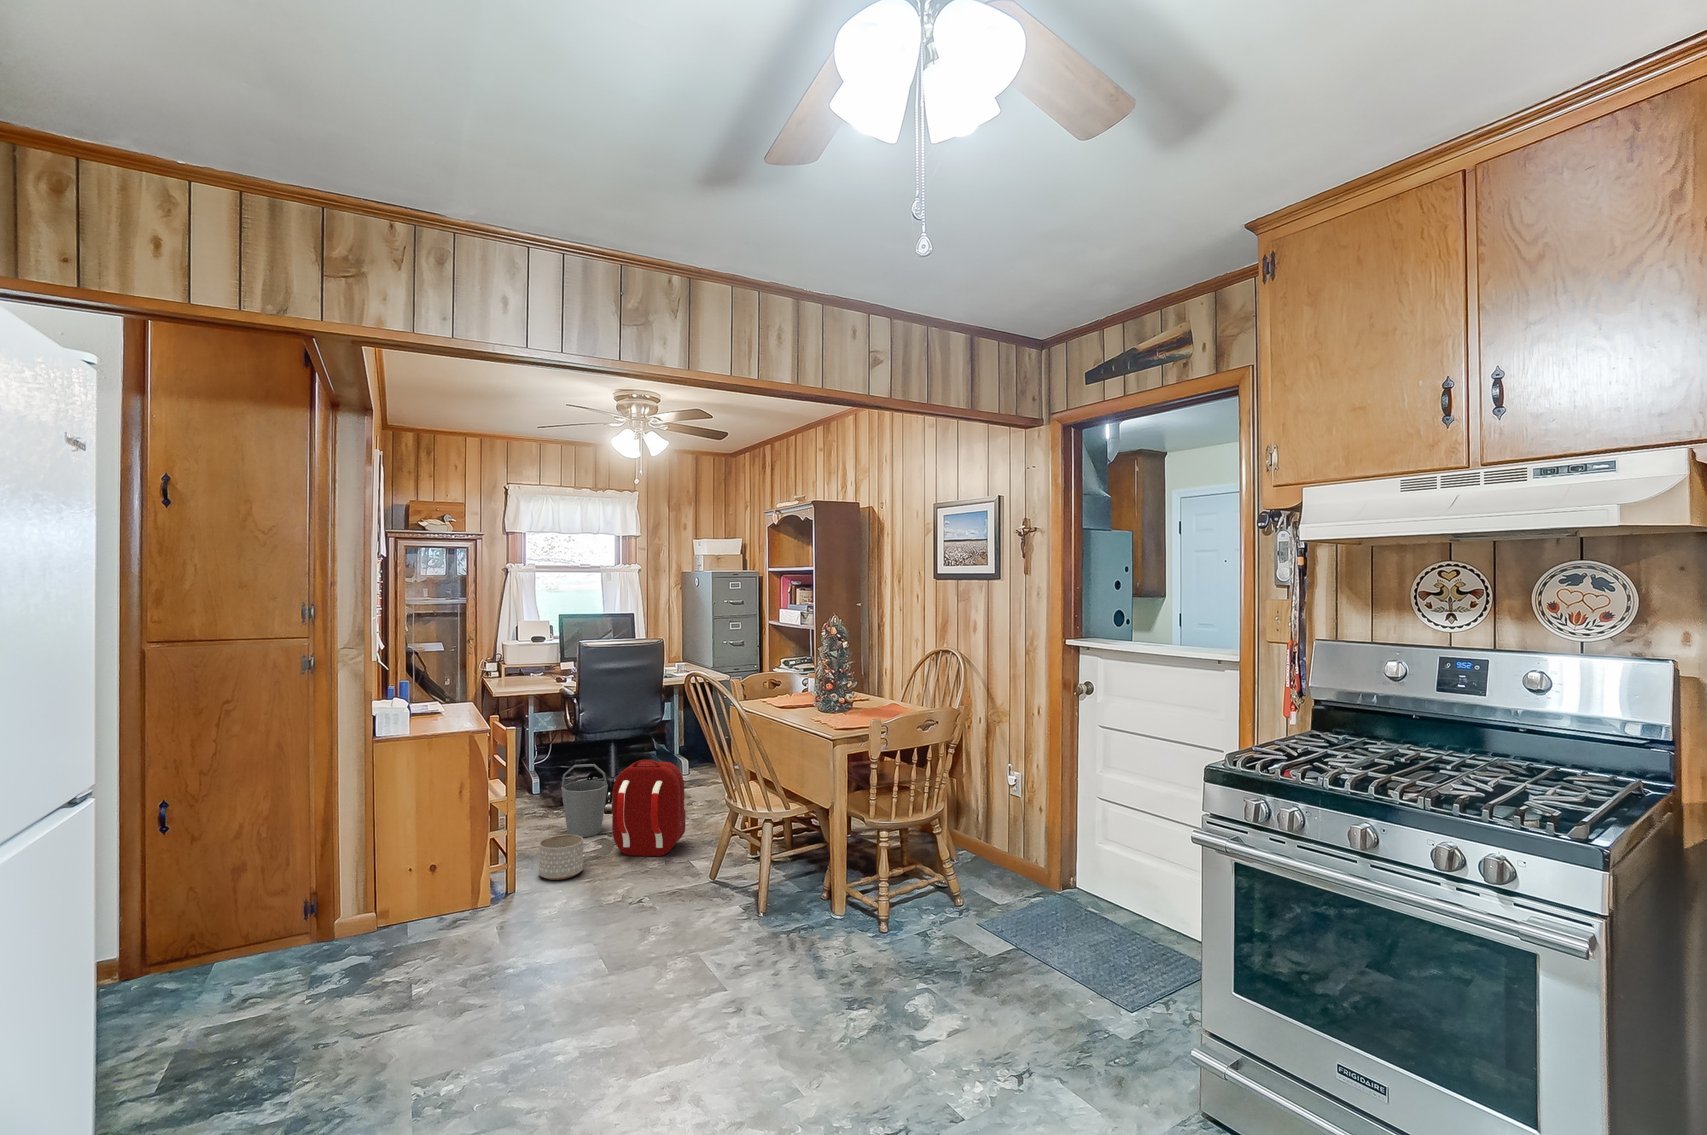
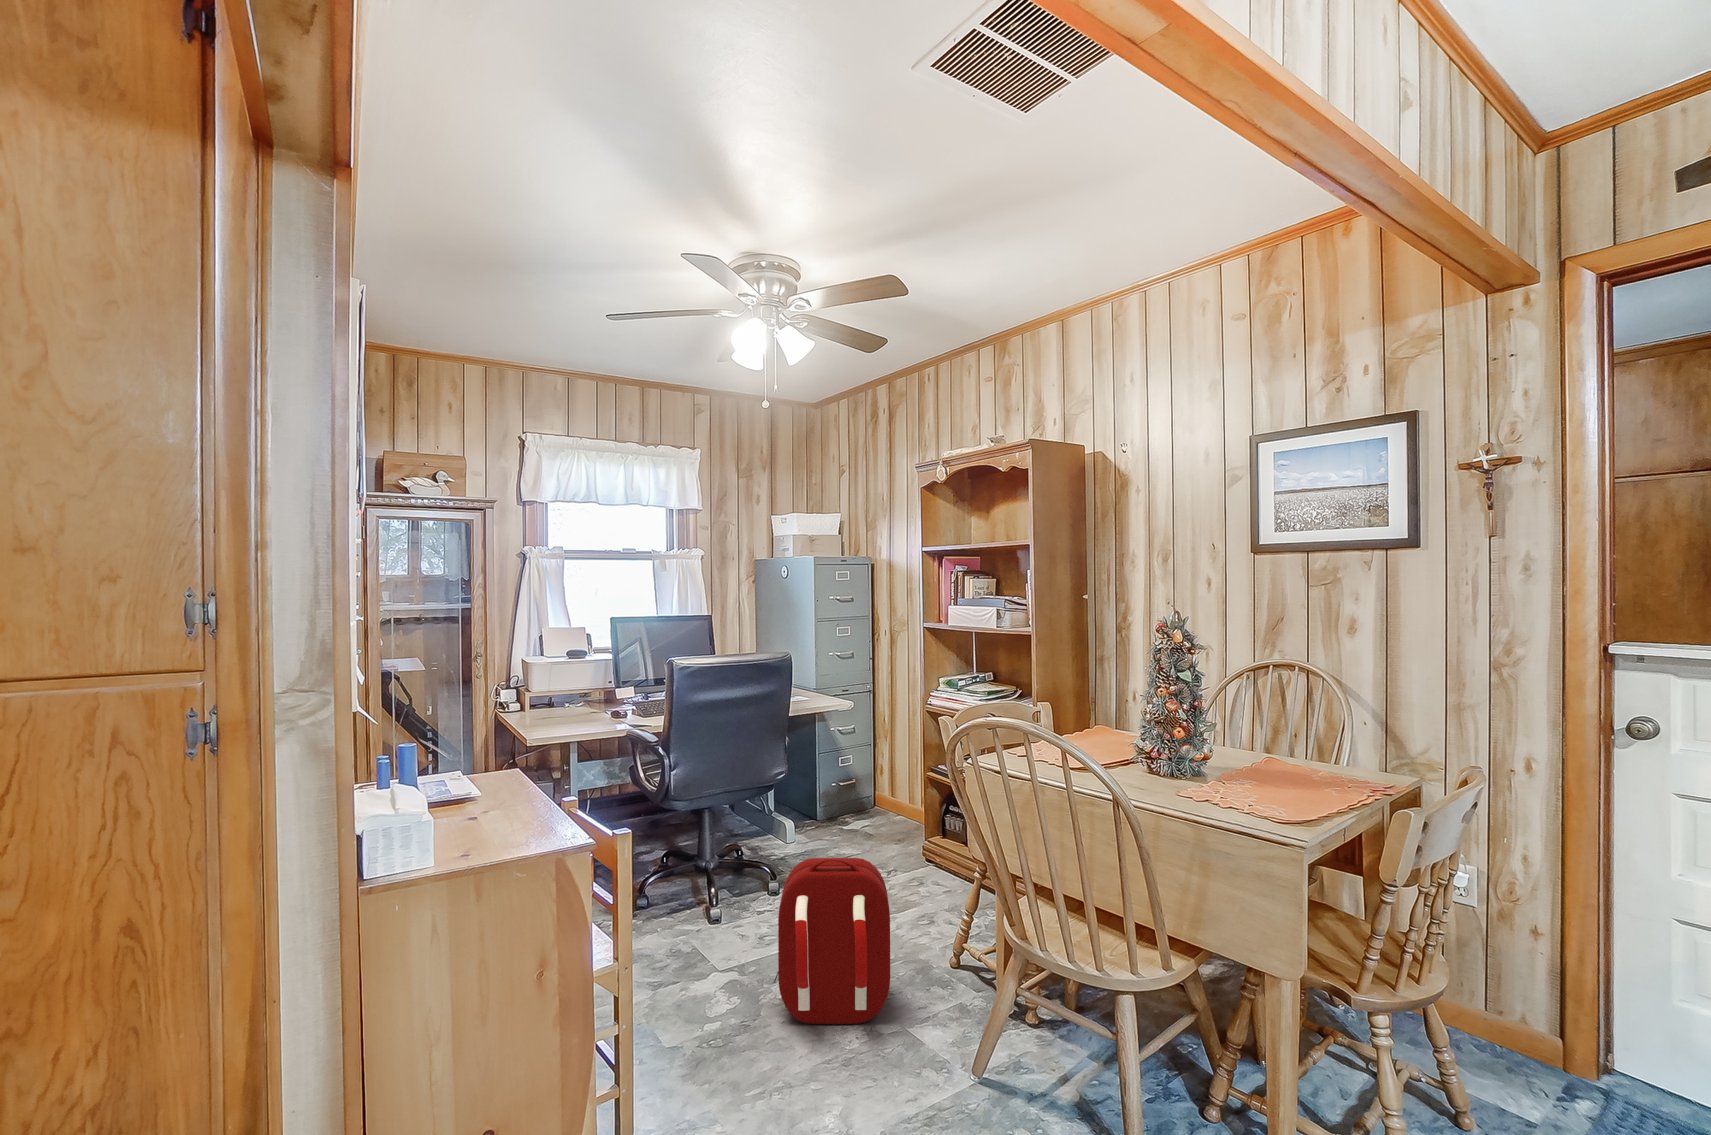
bucket: present [561,764,608,838] -> none [668,858,742,983]
planter: present [538,835,583,880] -> none [674,1000,750,1096]

